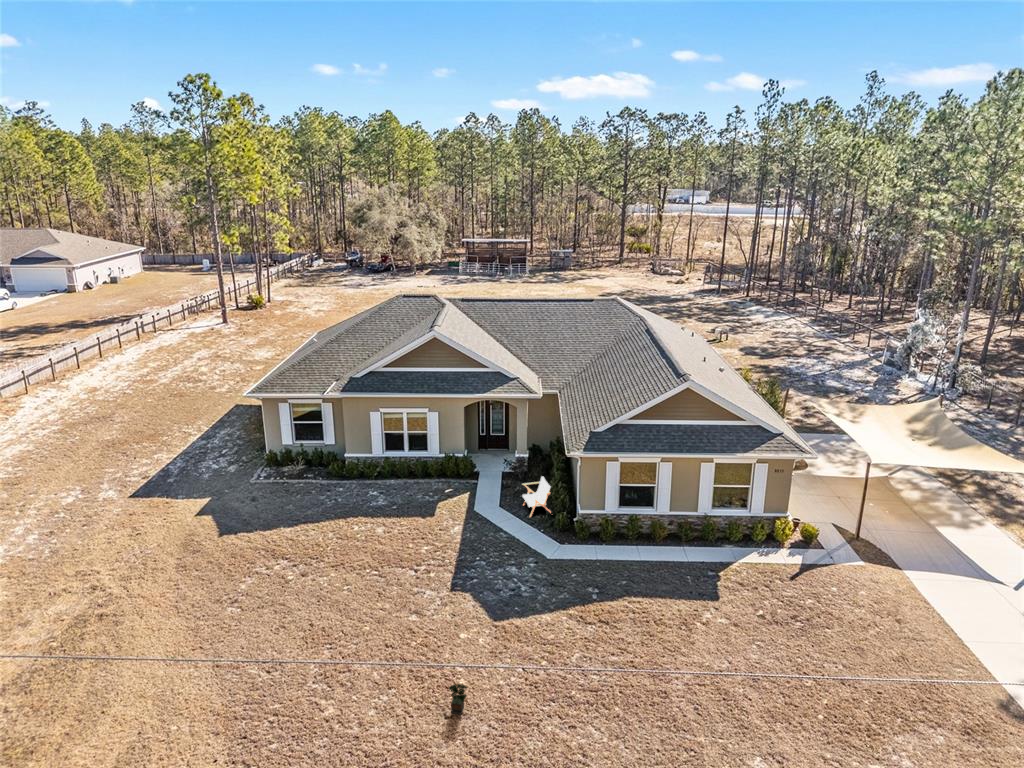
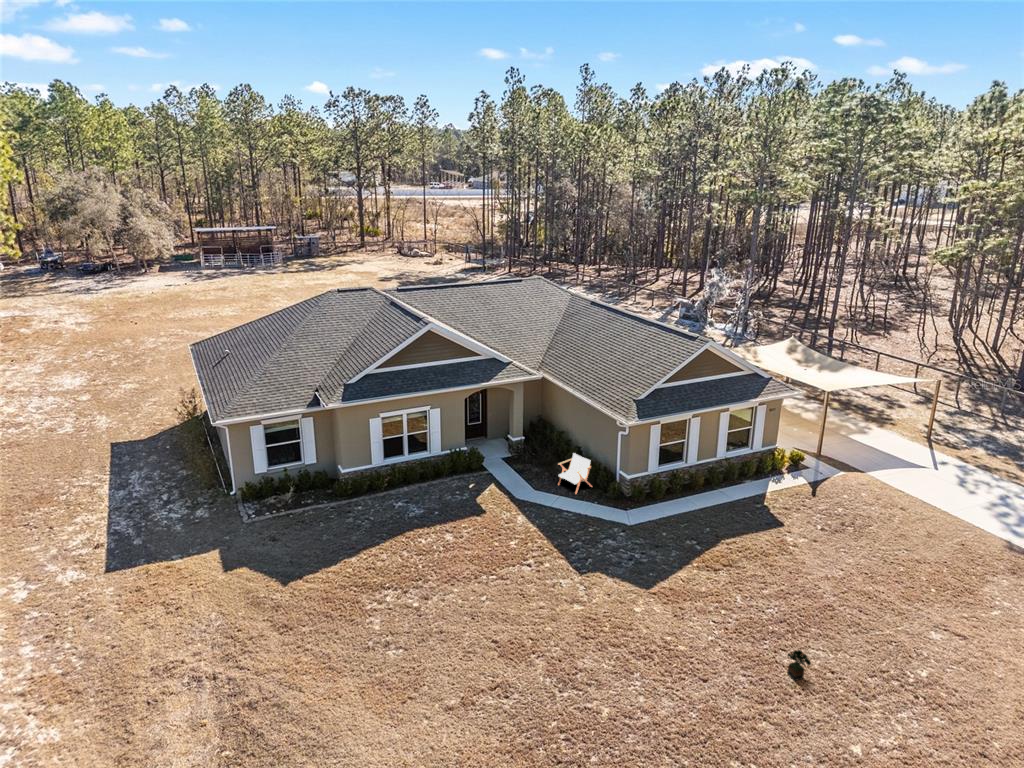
potted tree: present [449,684,467,715] -> present [787,650,811,681]

